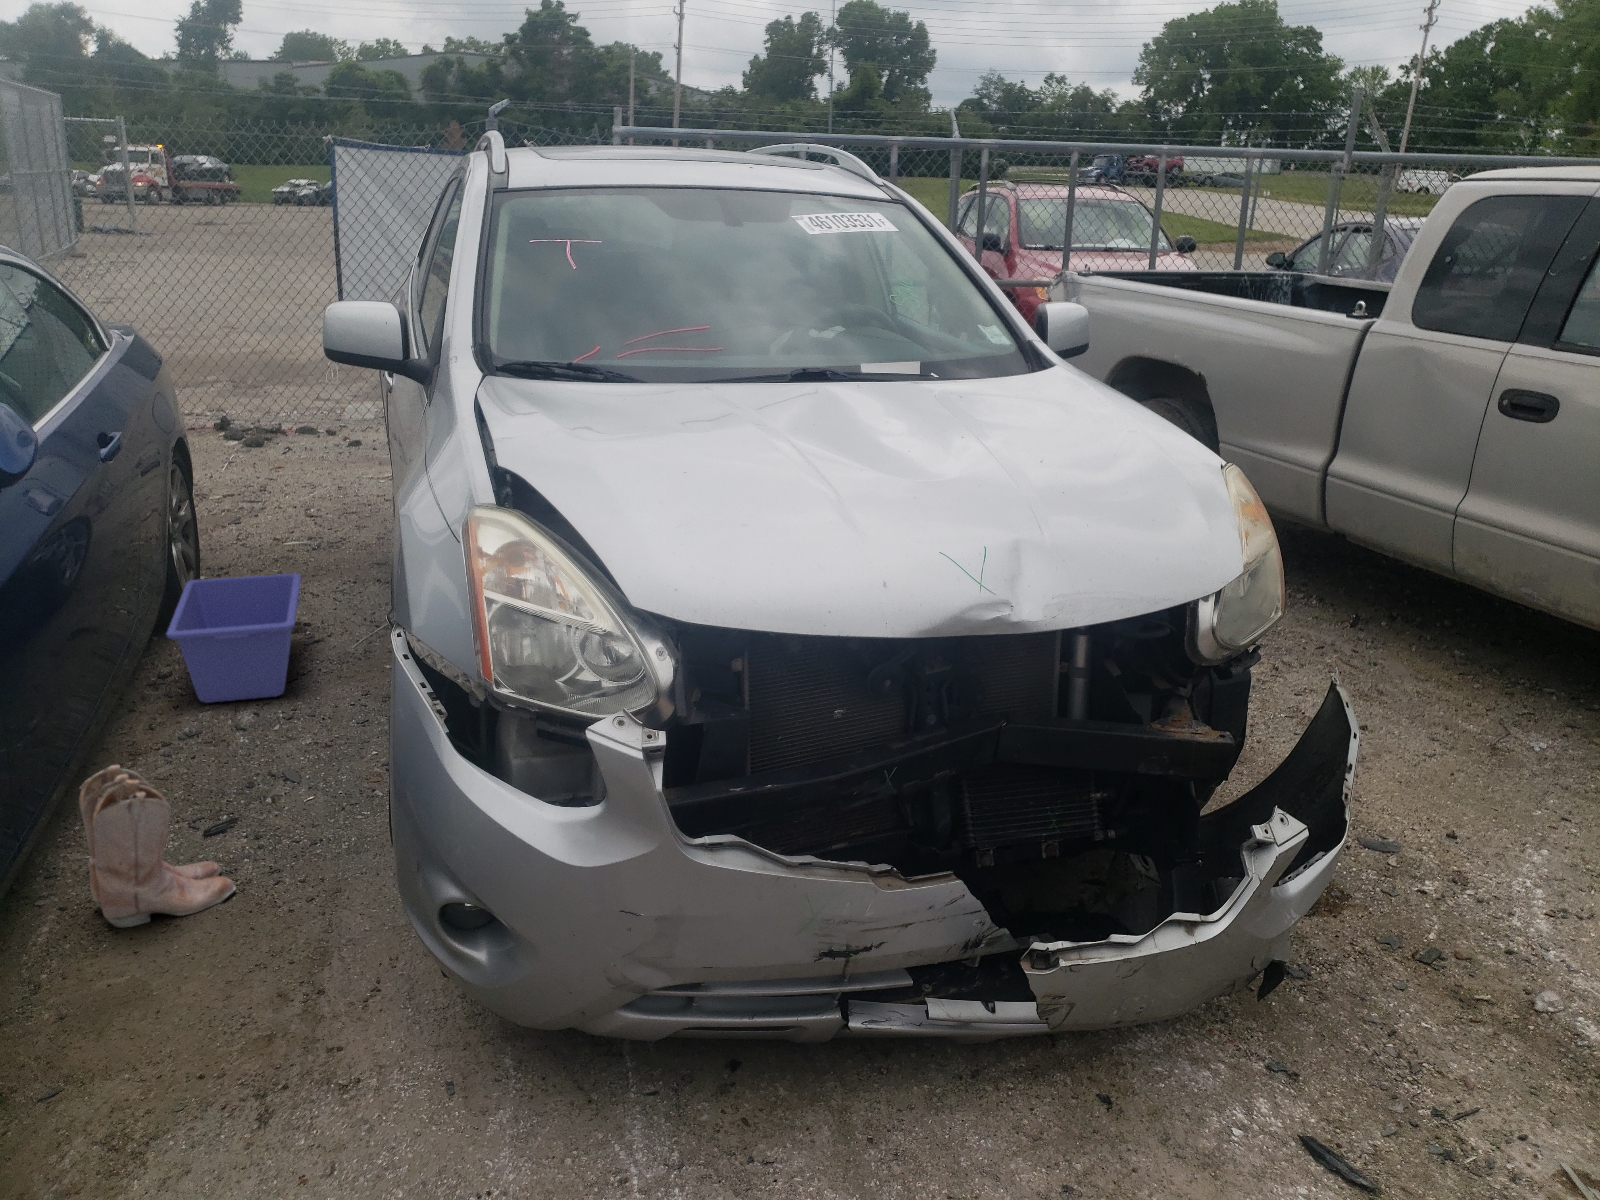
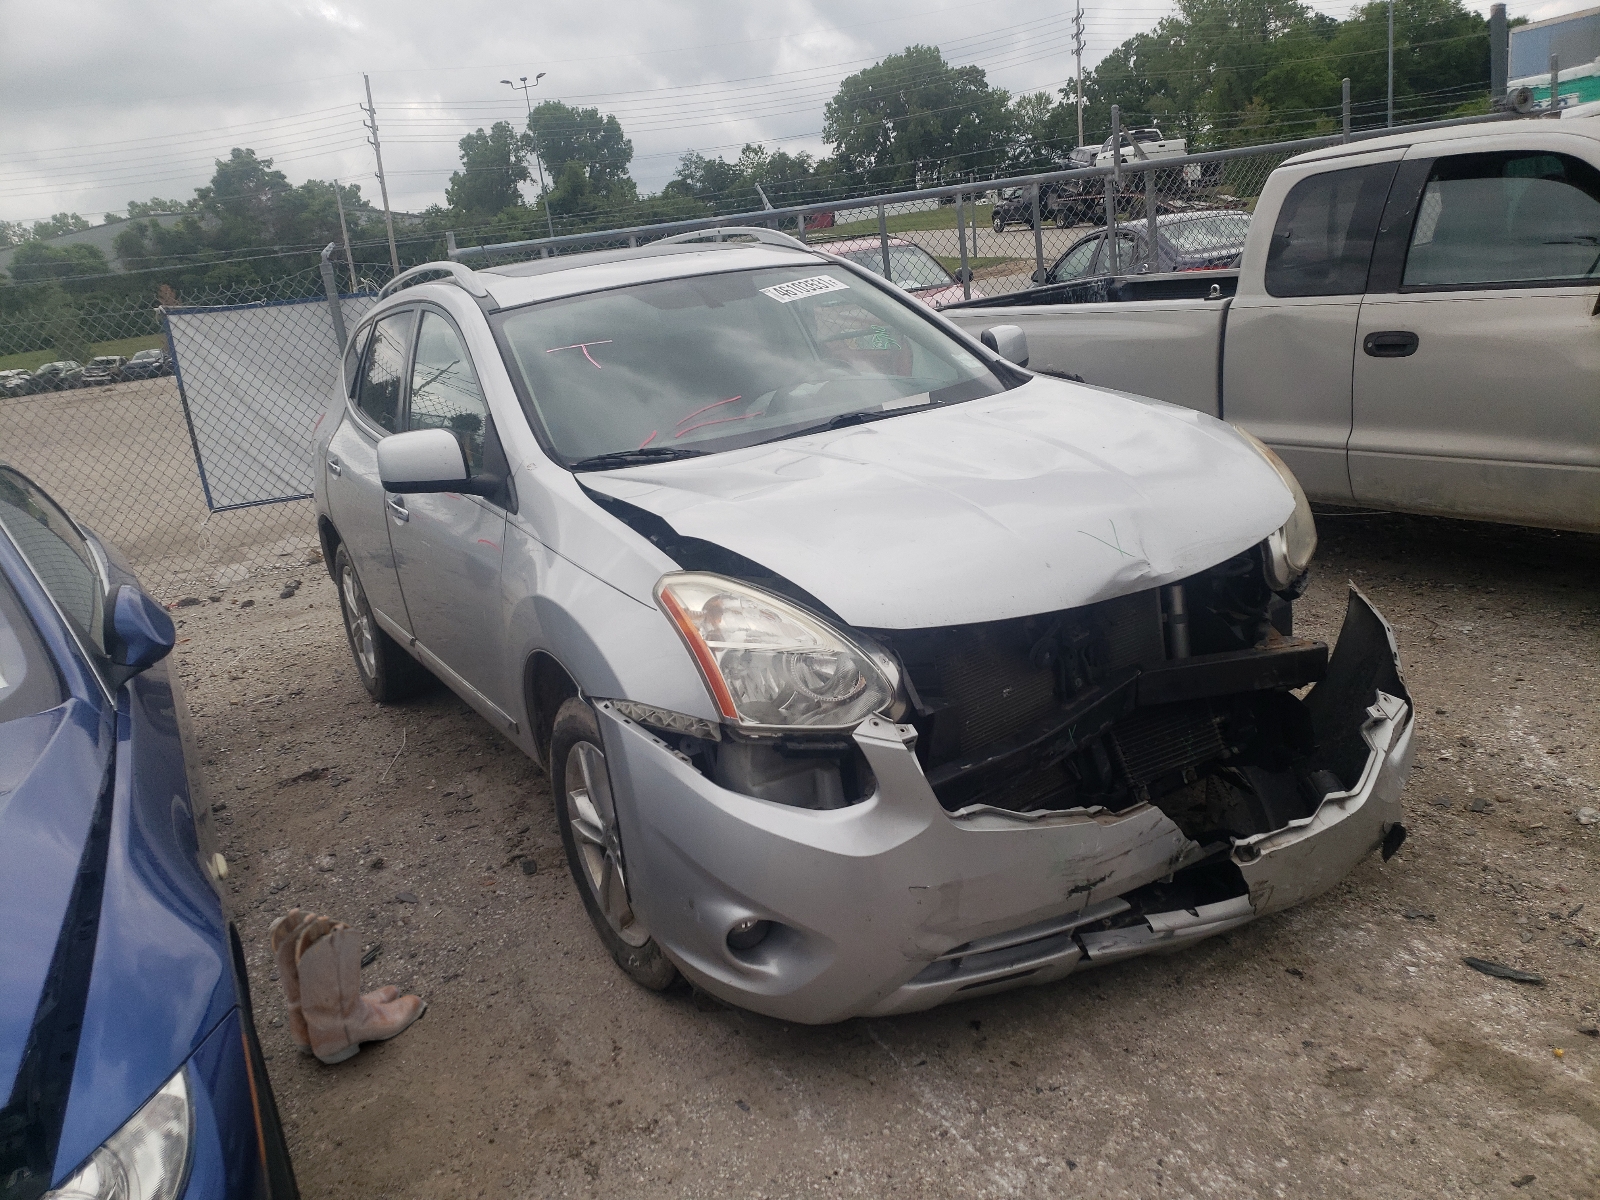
storage bin: present [167,573,301,703] -> none [219,716,357,856]

